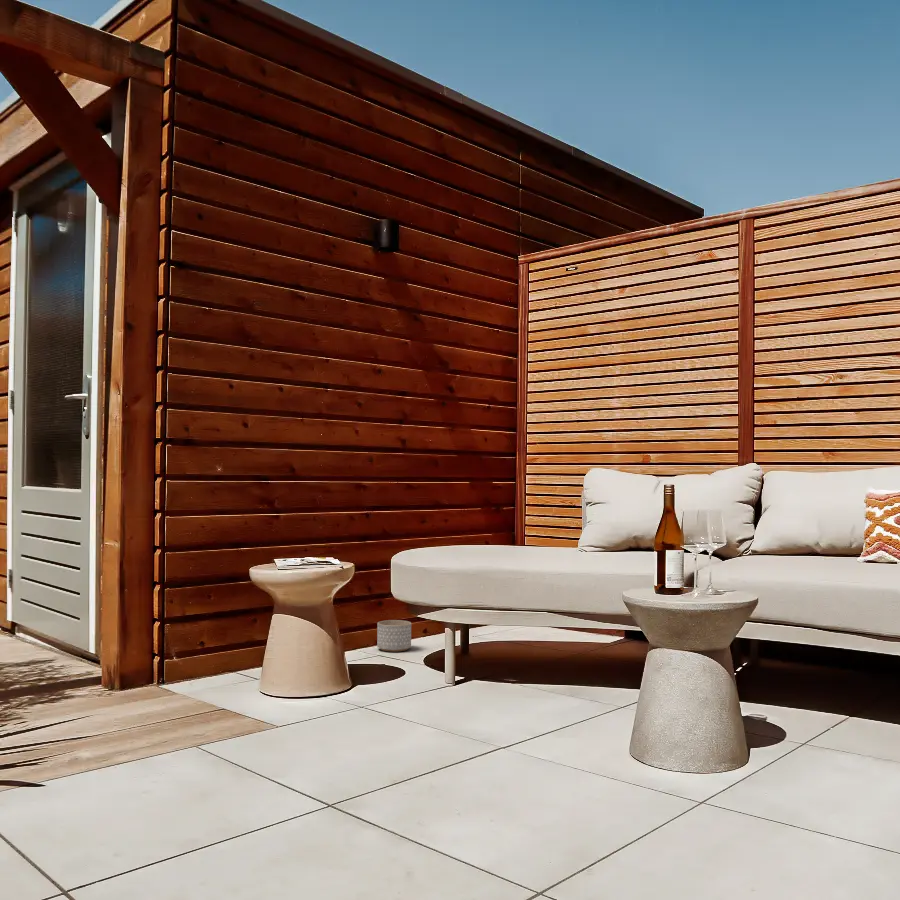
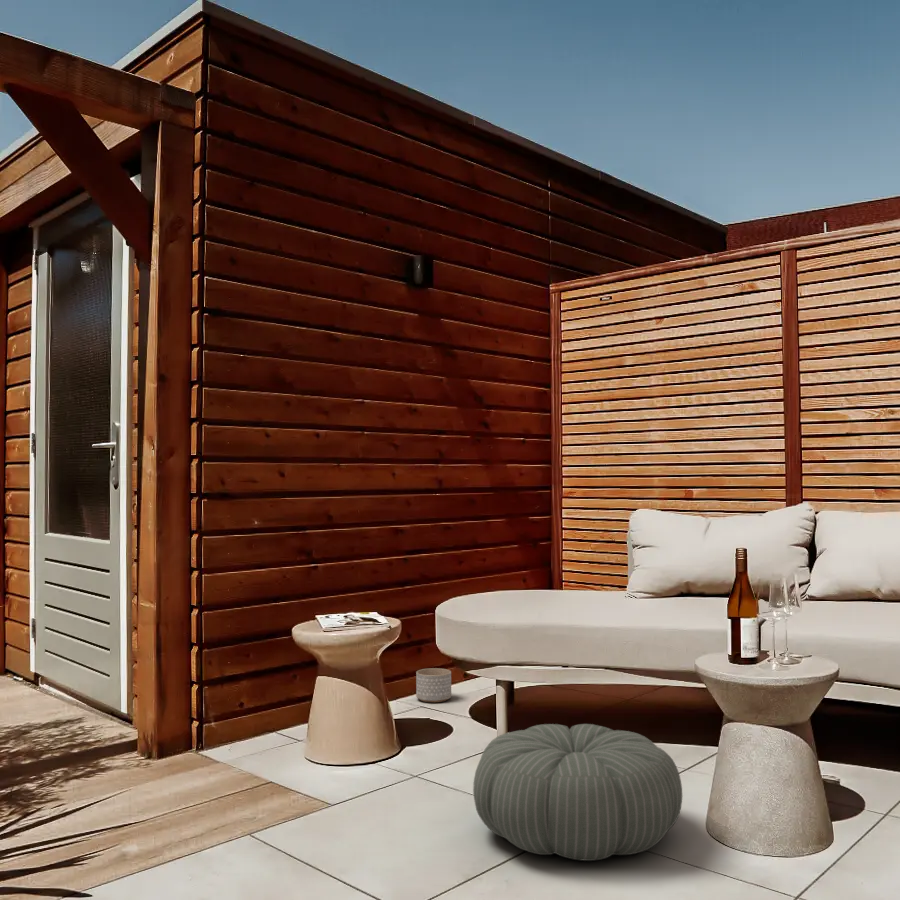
pouf: none [408,654,606,772] -> present [473,724,682,861]

